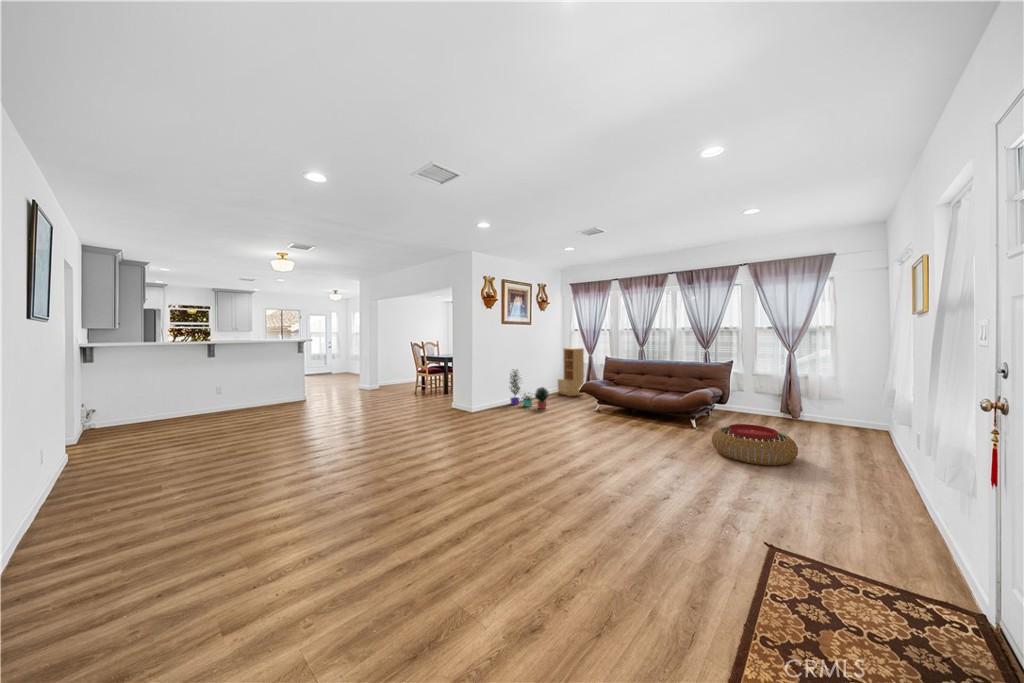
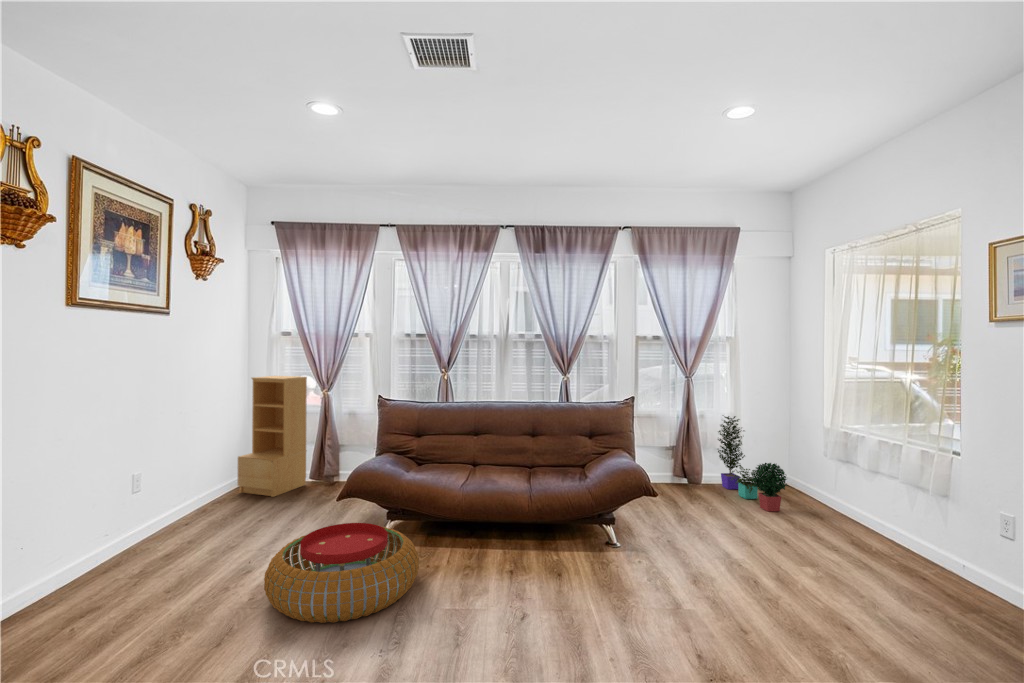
potted plant: present [510,369,549,409] -> present [718,416,788,512]
pouf: present [712,424,798,465] -> present [264,523,419,623]

